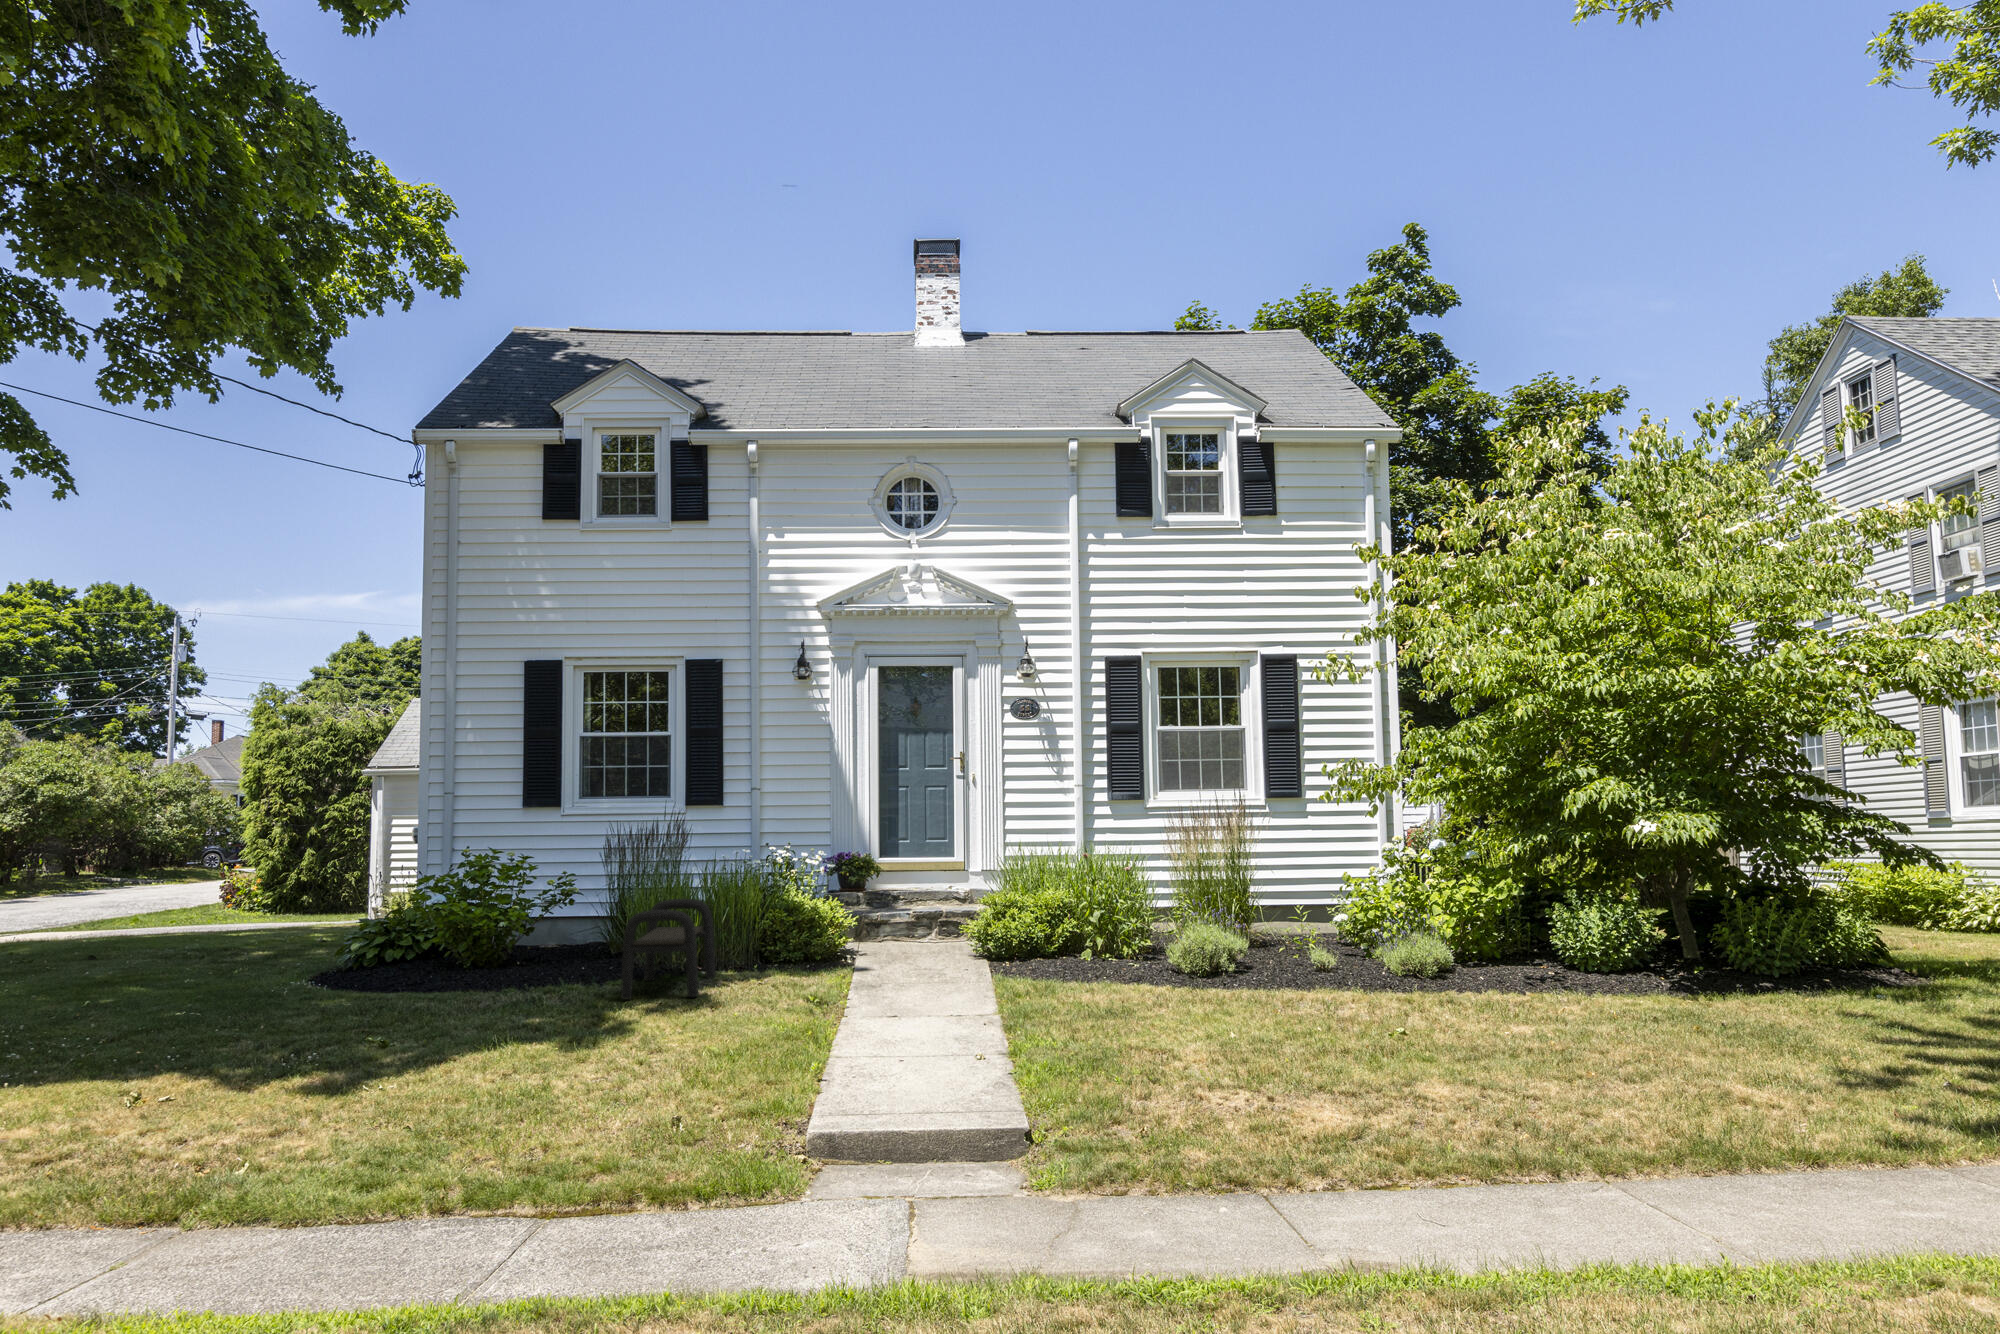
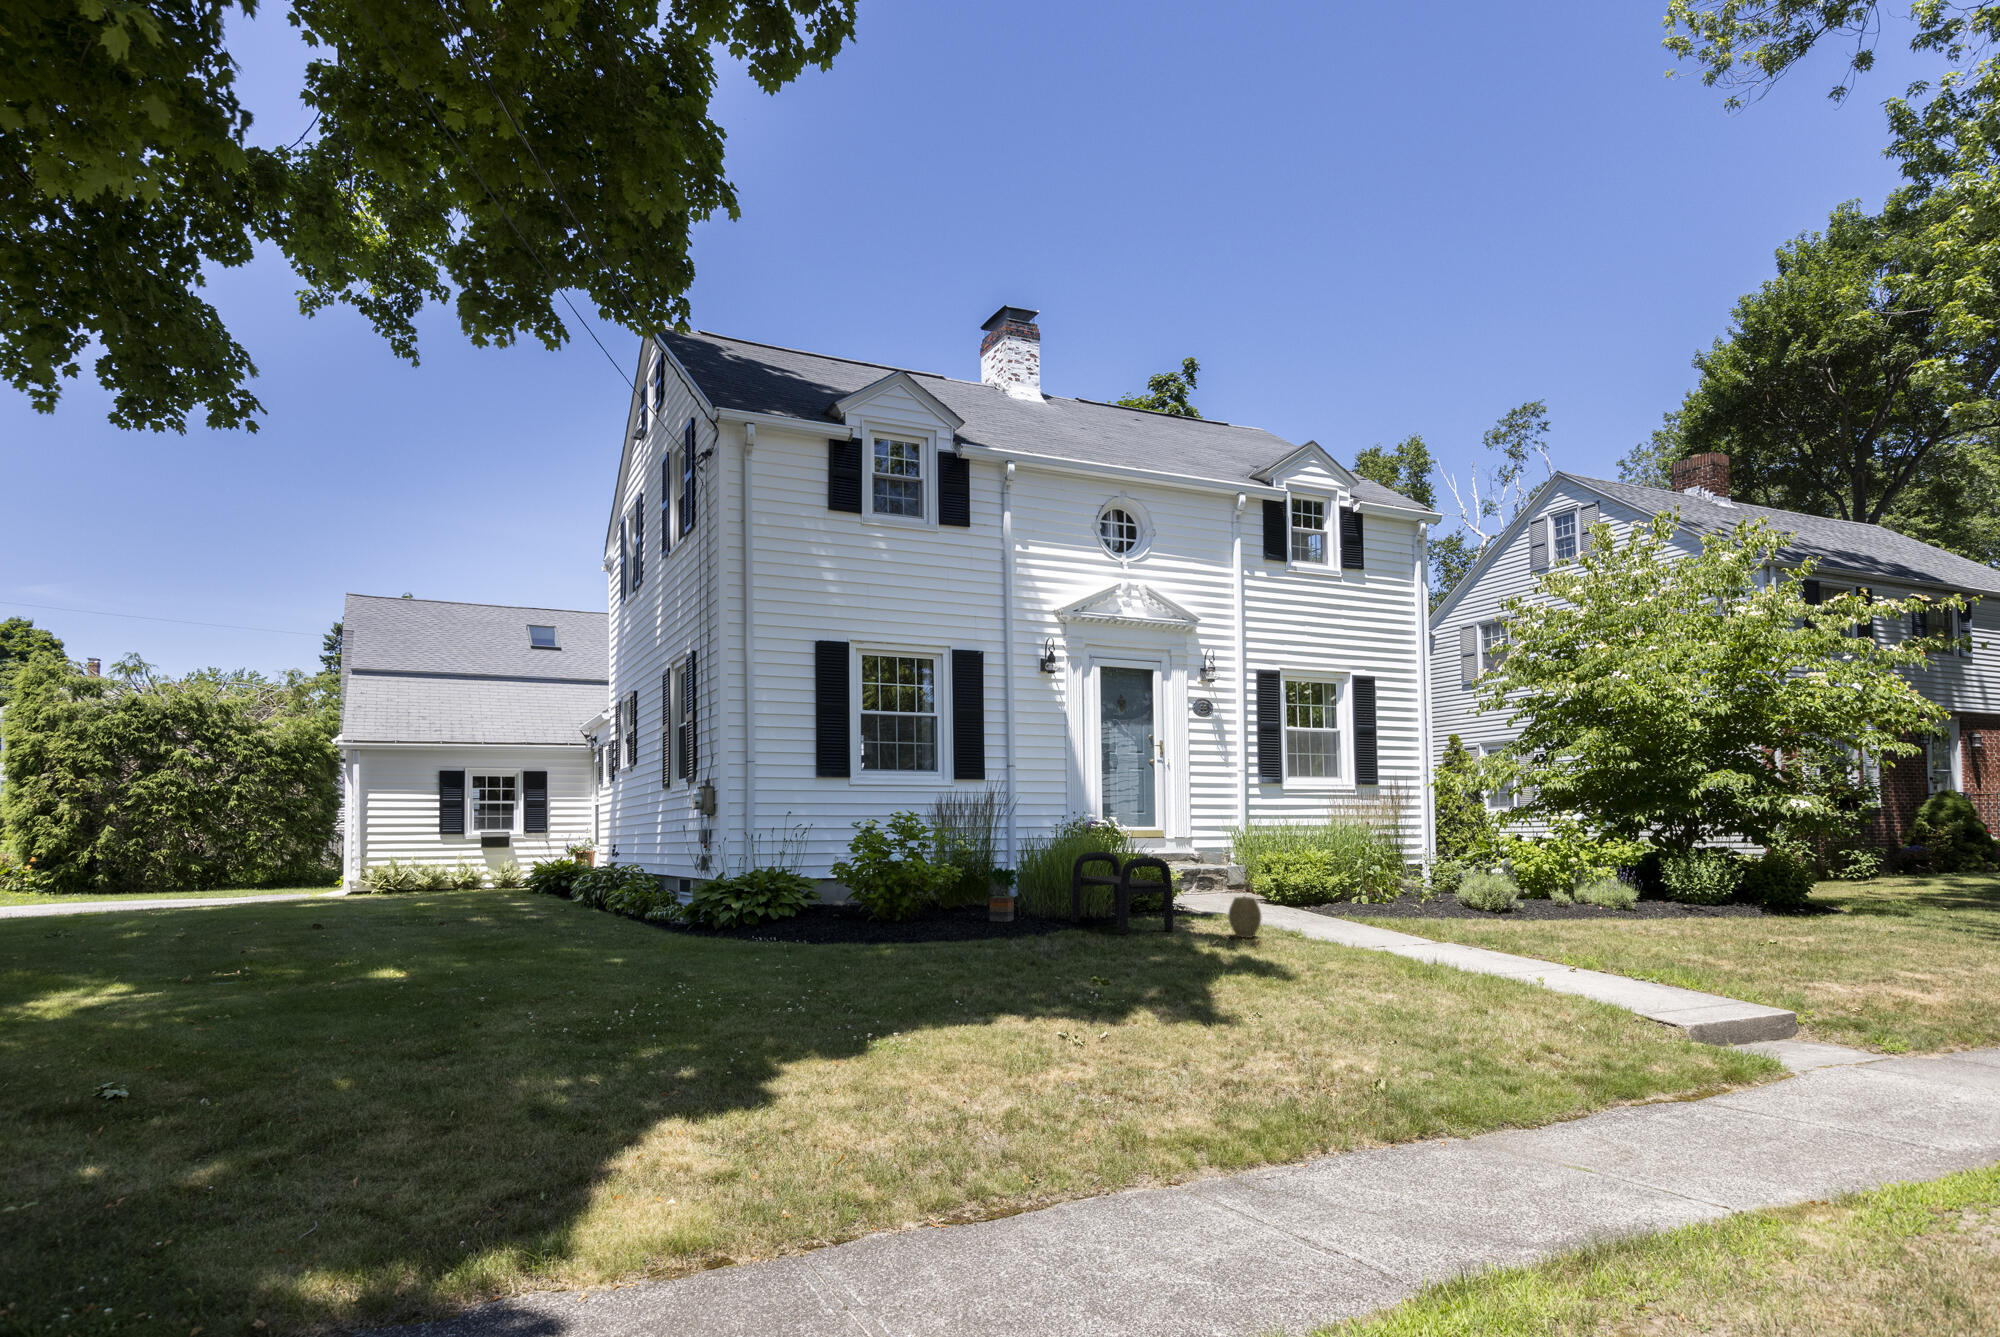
potted tree: none [568,915,613,977] -> present [988,868,1020,922]
woven basket: none [720,960,760,1012] -> present [1228,896,1261,938]

